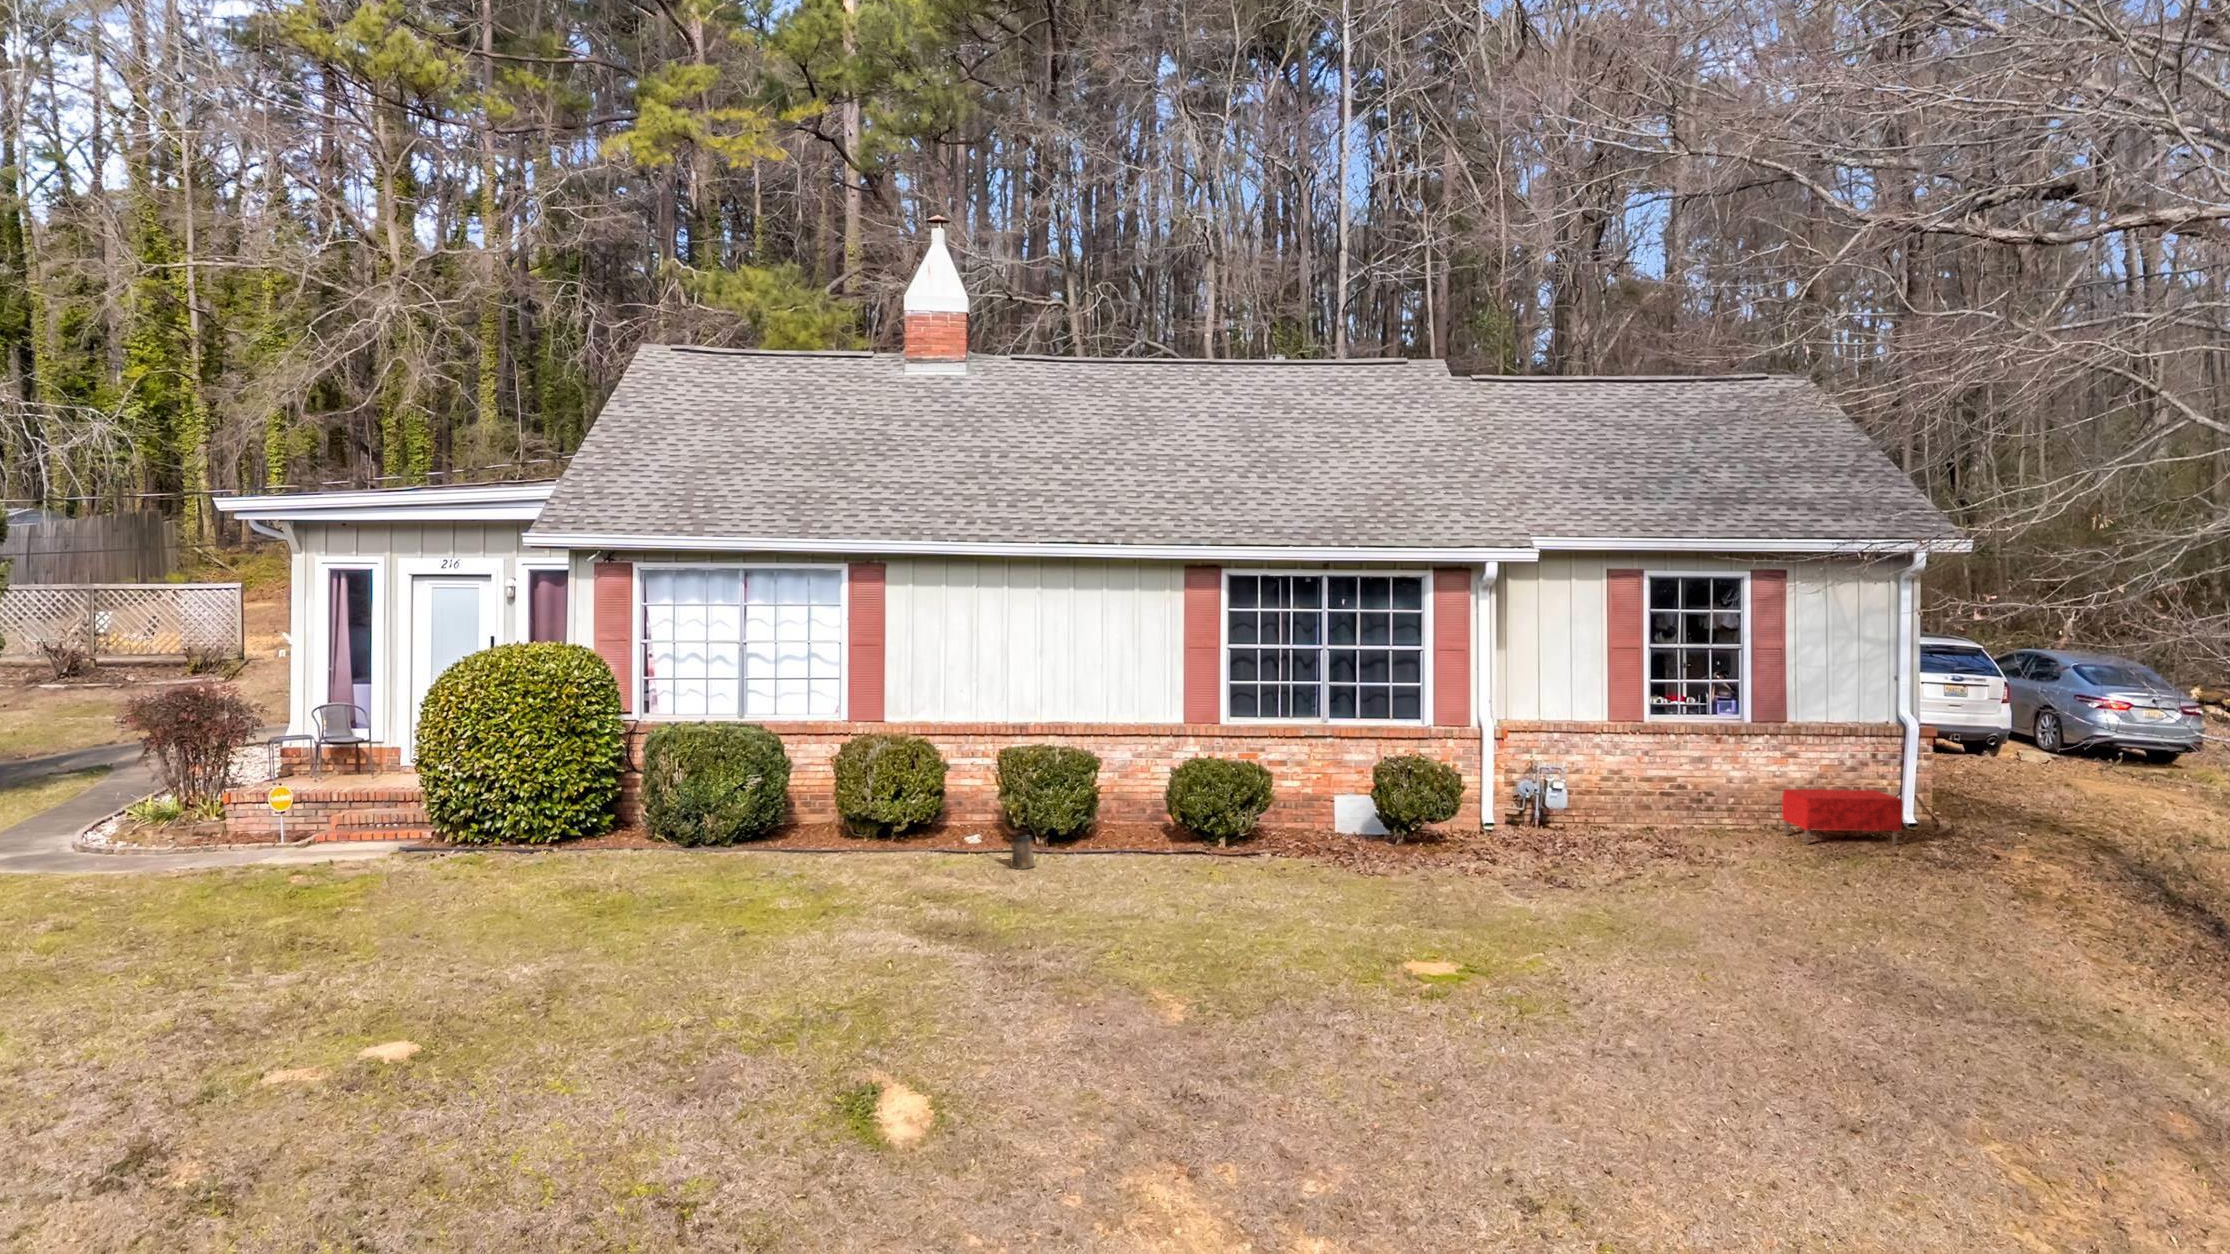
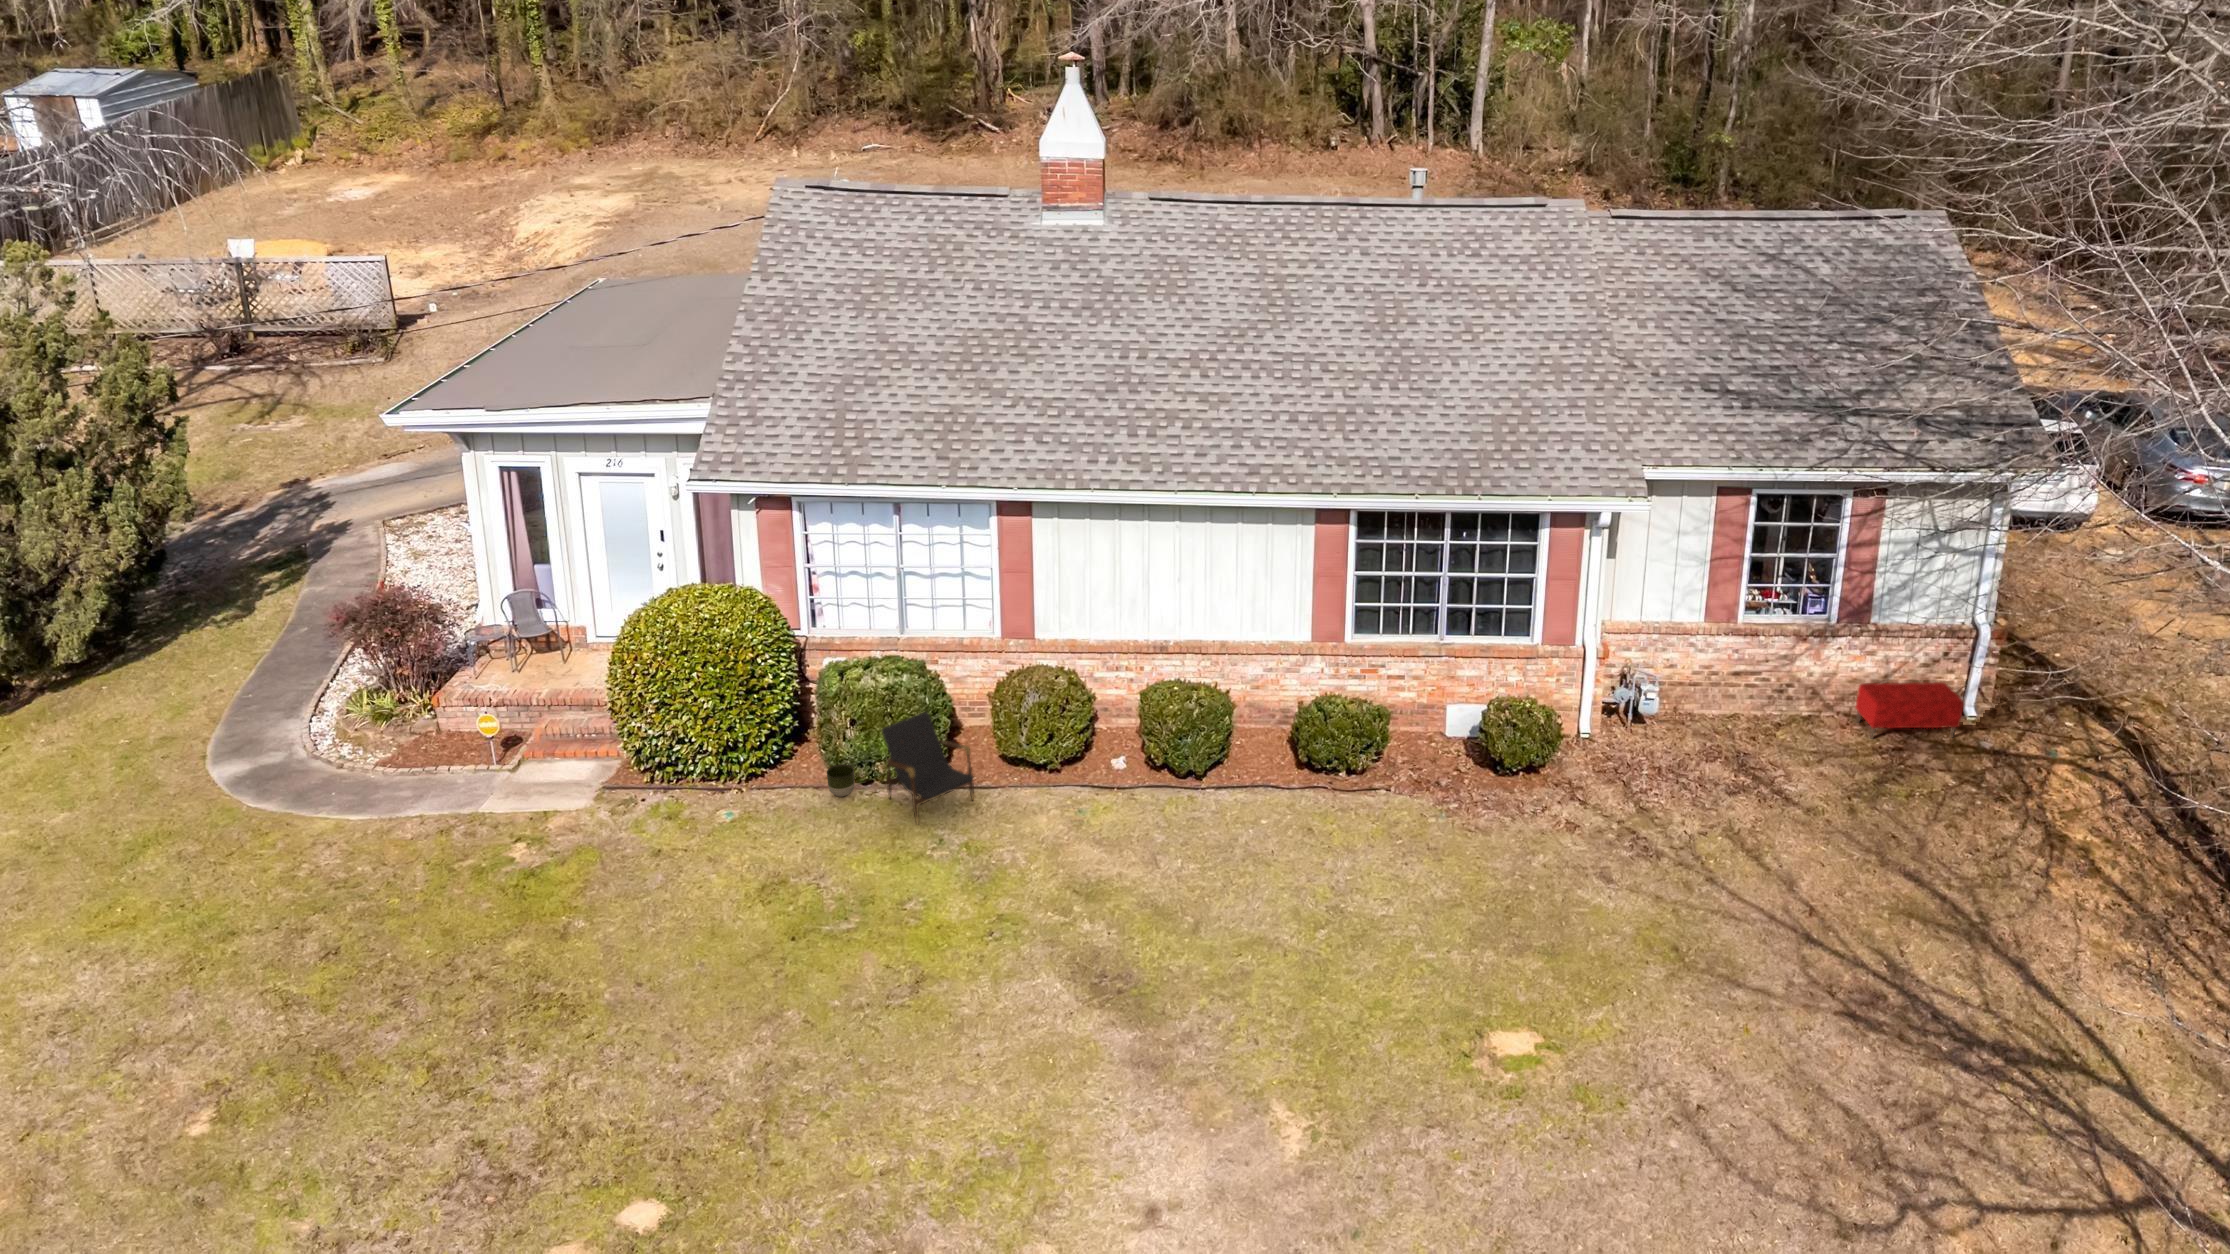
lounge chair: none [700,767,801,879] -> present [882,712,974,824]
planter: none [632,827,664,861] -> present [827,764,855,797]
watering can: present [1010,836,1035,869] -> none [1156,768,1180,801]

